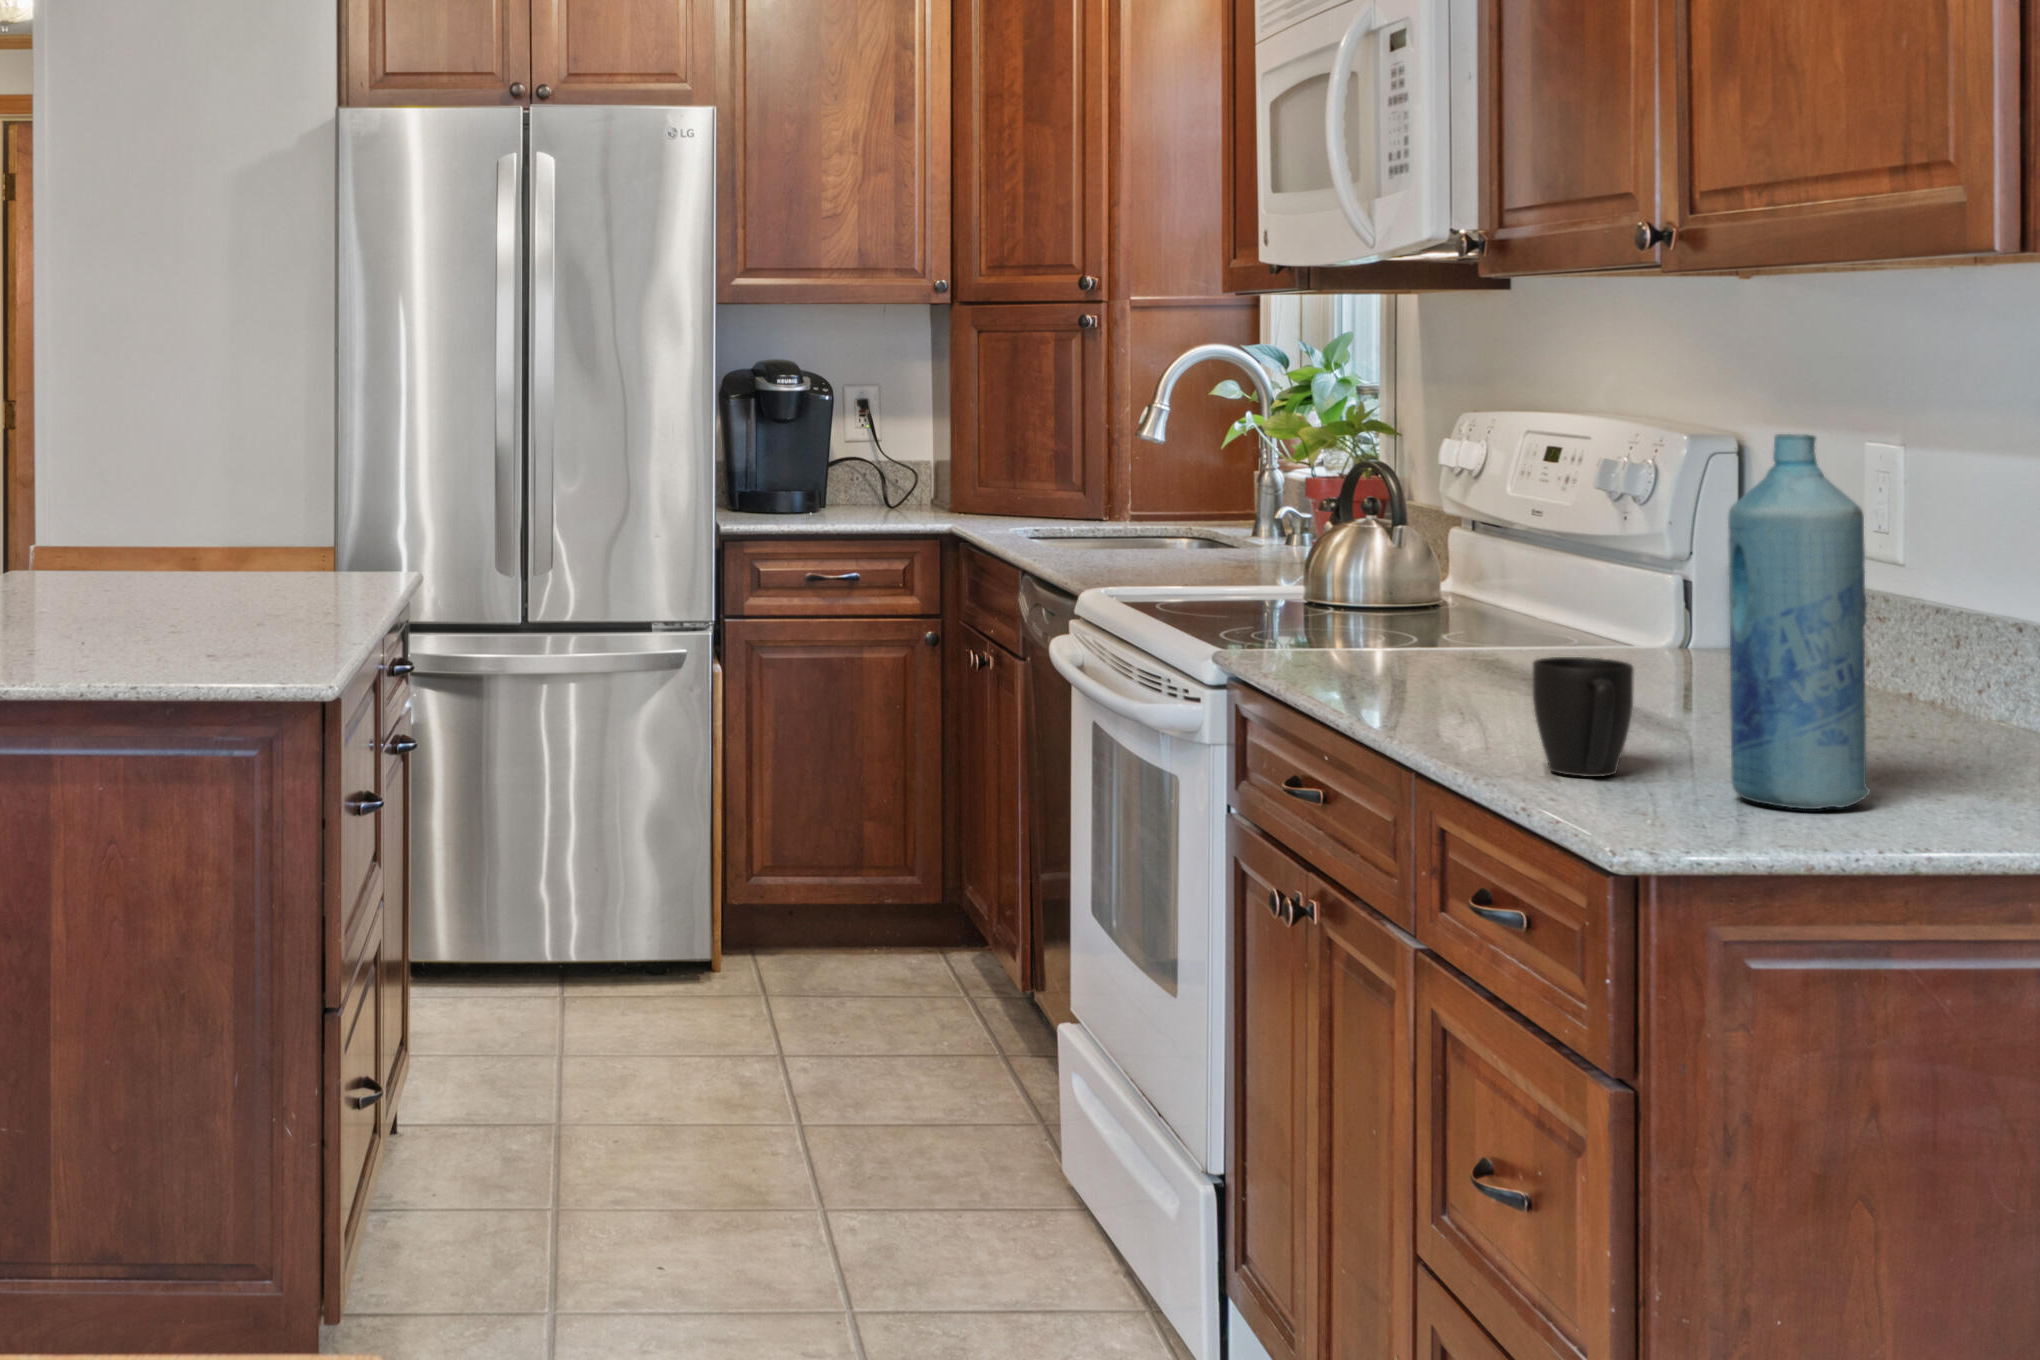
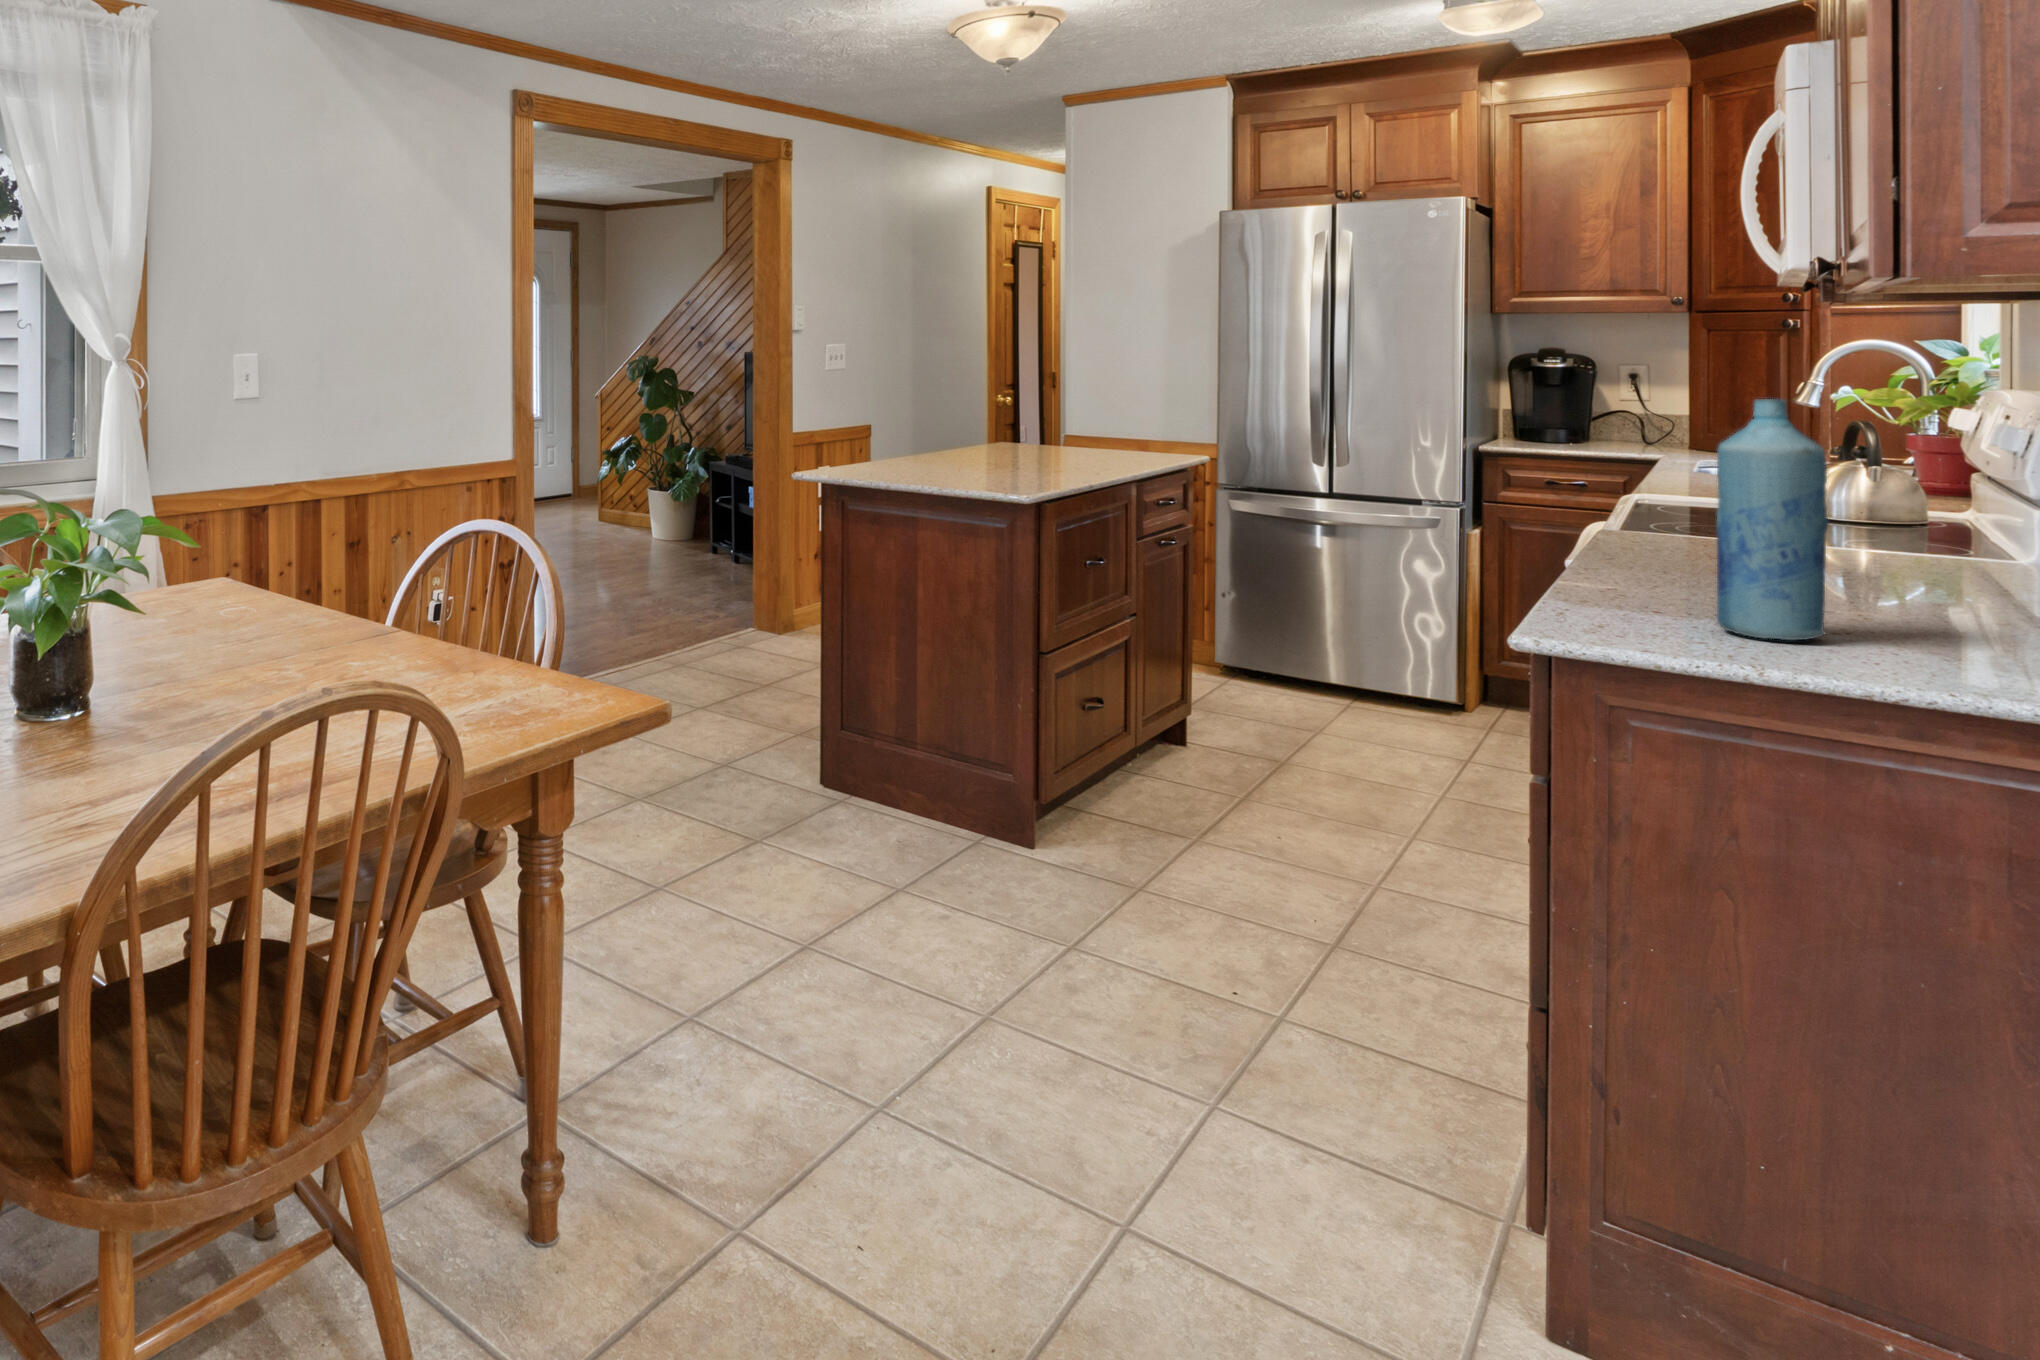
mug: present [1533,657,1634,777] -> none [1619,533,1695,608]

